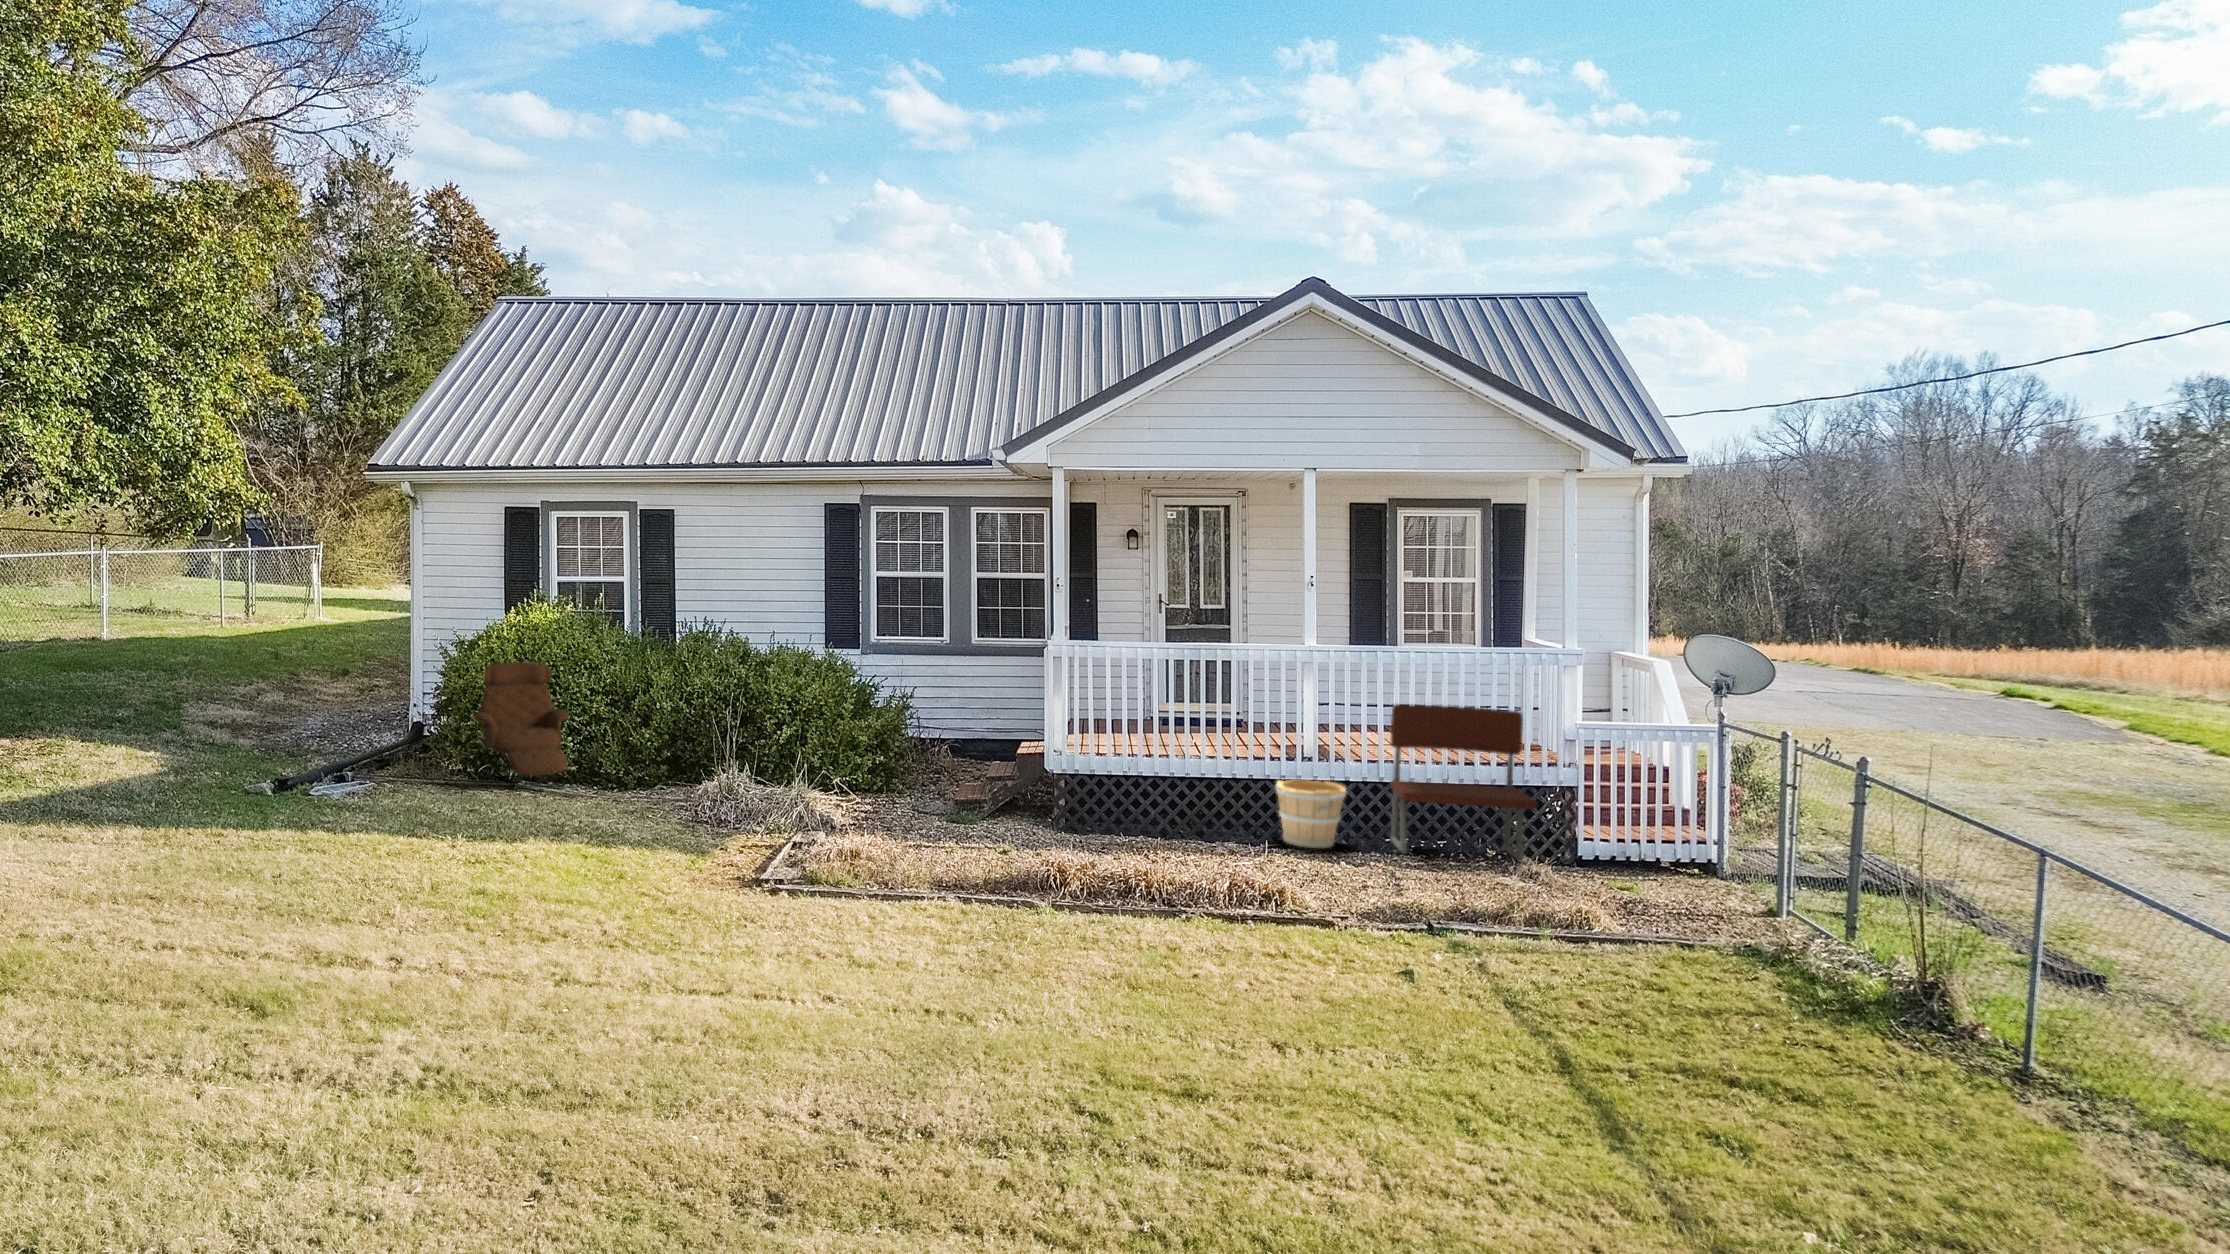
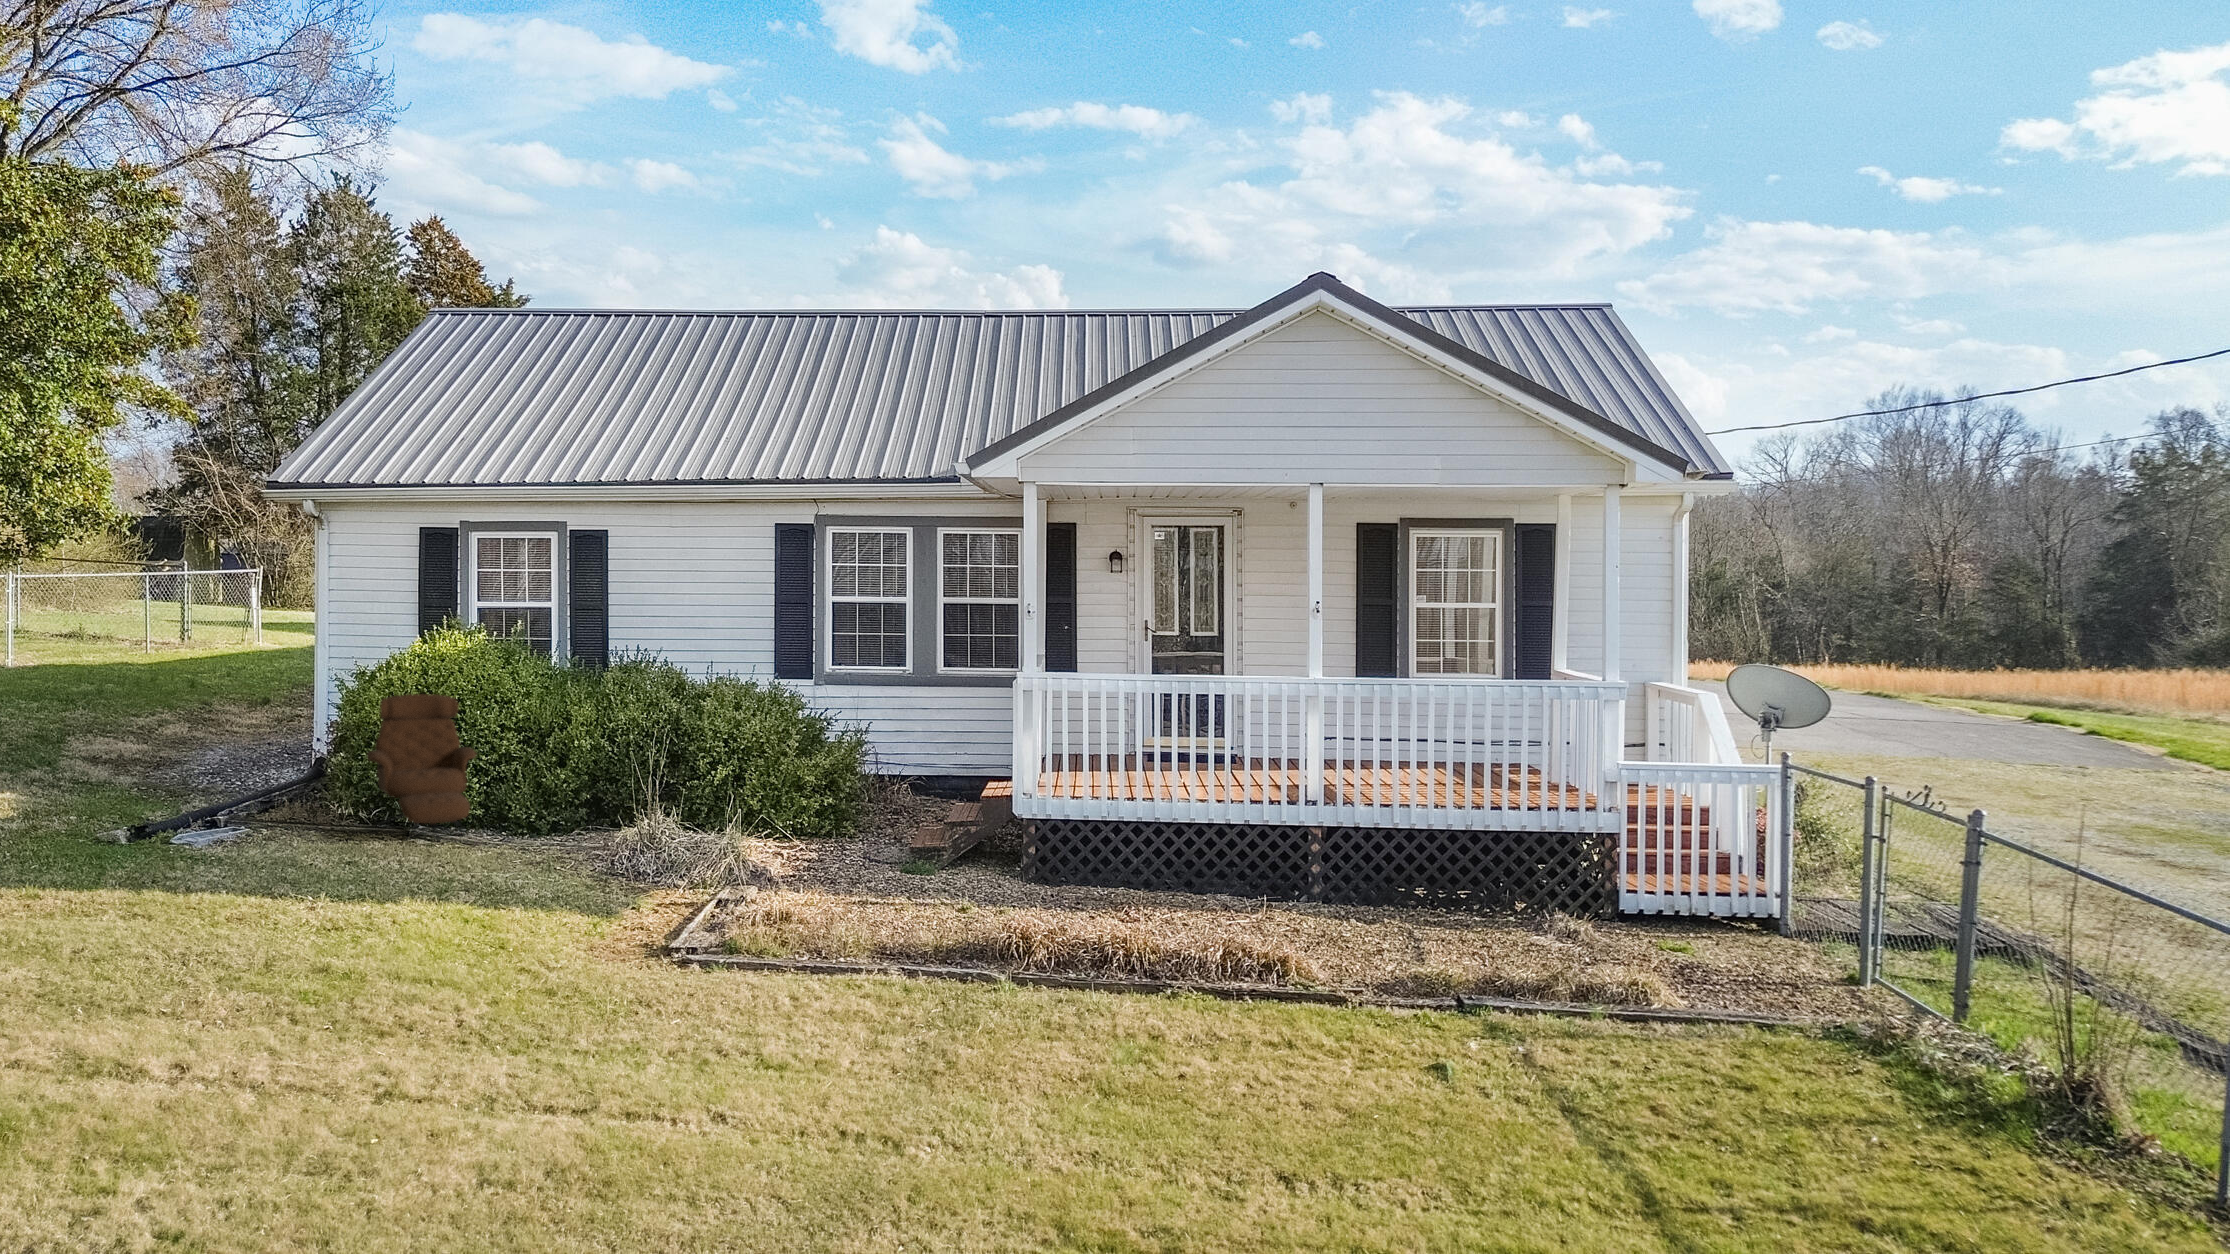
bench: present [1390,704,1537,862] -> none [1404,738,1574,920]
wooden bucket: present [1276,781,1346,849] -> none [1273,825,1355,904]

